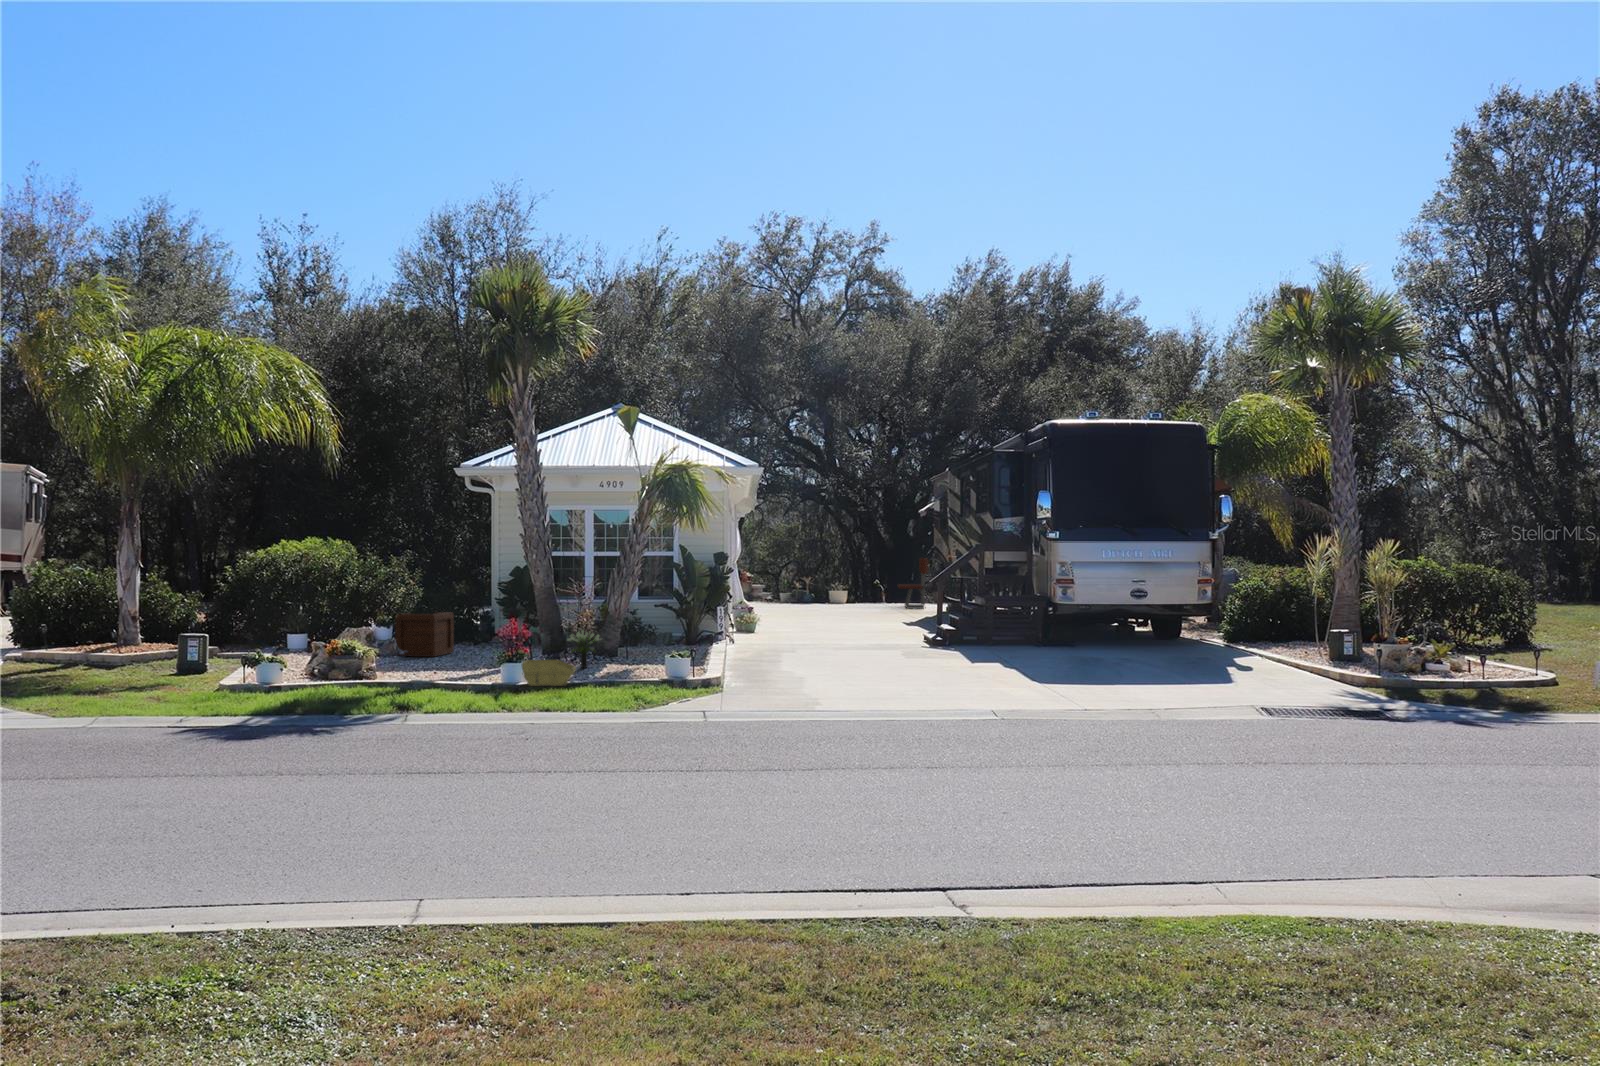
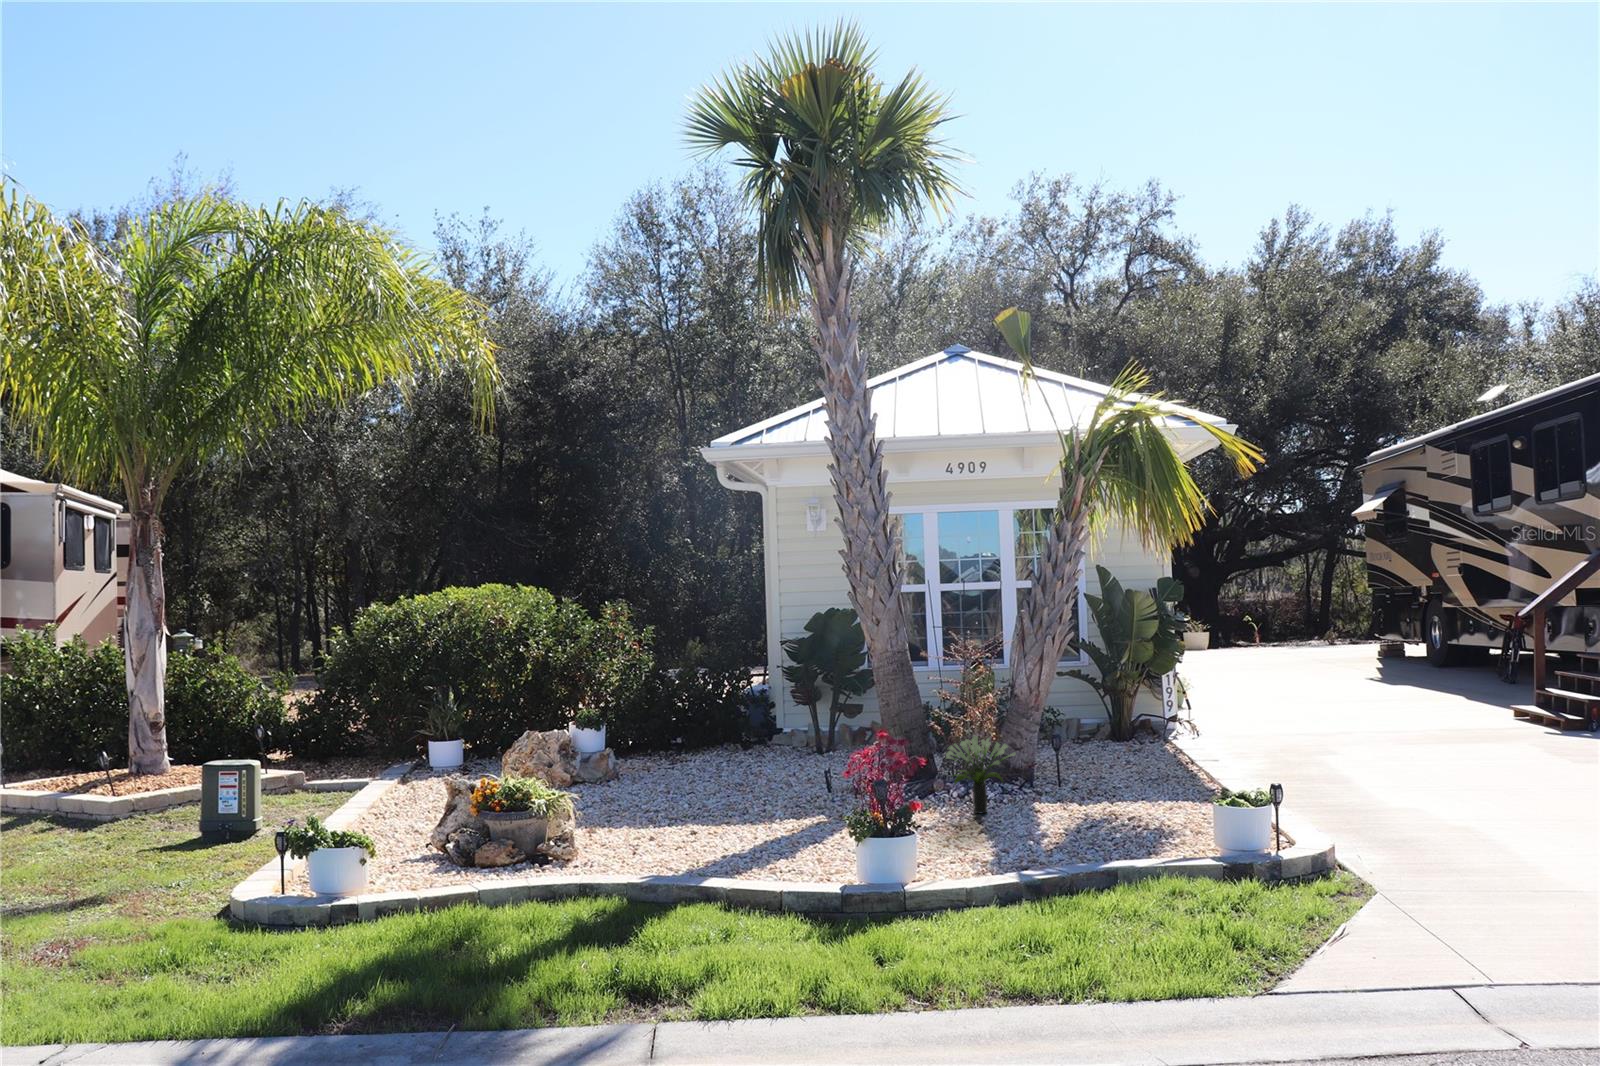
bench: present [898,558,929,609] -> none [1320,581,1376,658]
wooden crate: present [395,612,454,657] -> none [610,696,712,780]
storage bin: present [522,660,576,686] -> none [893,818,1012,886]

